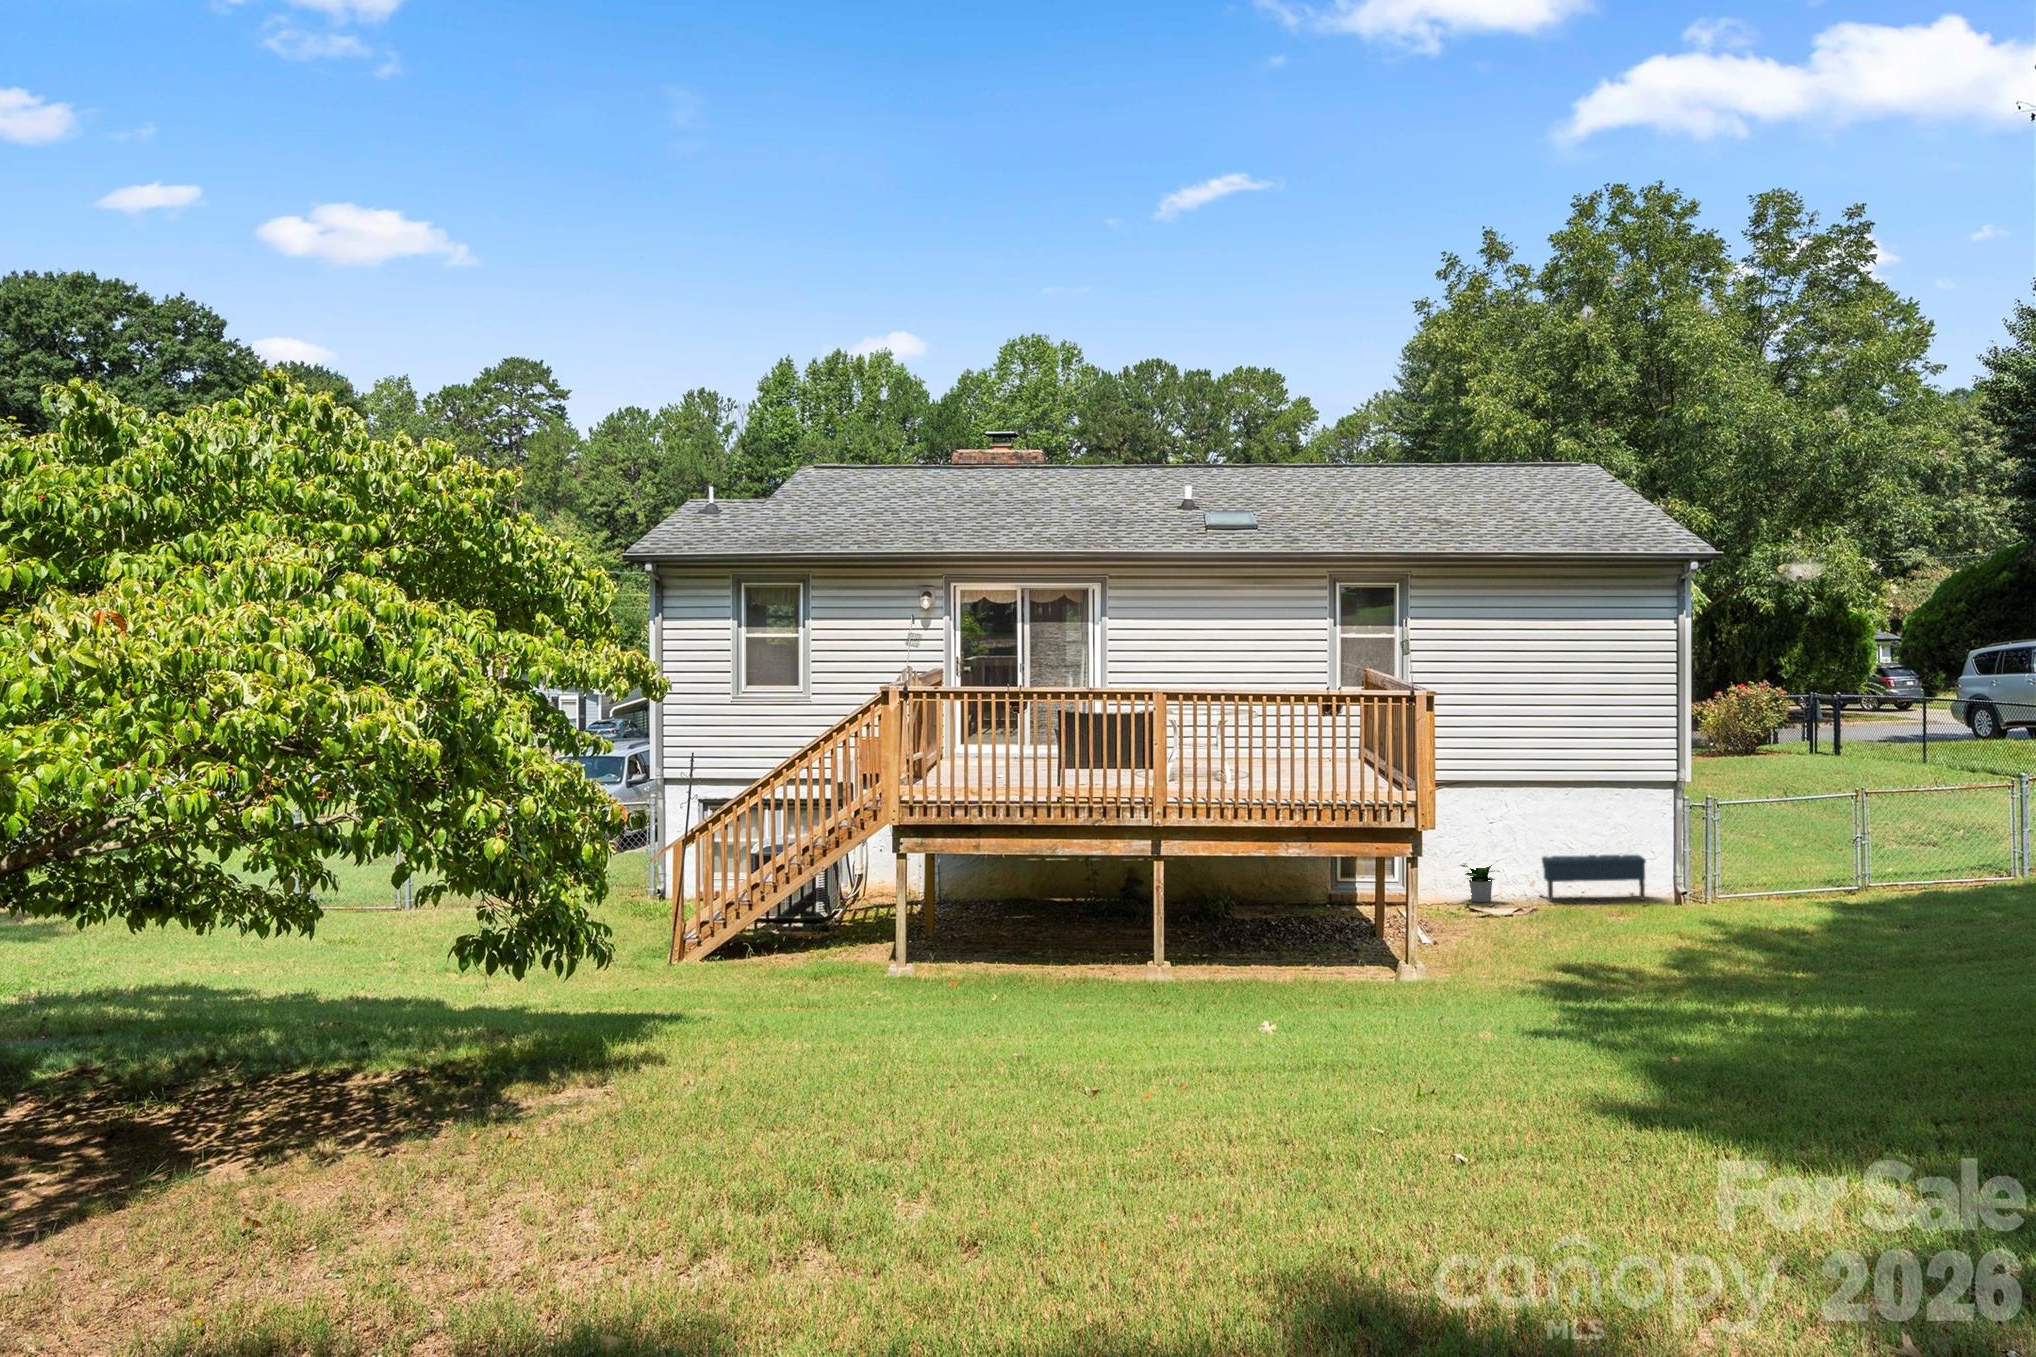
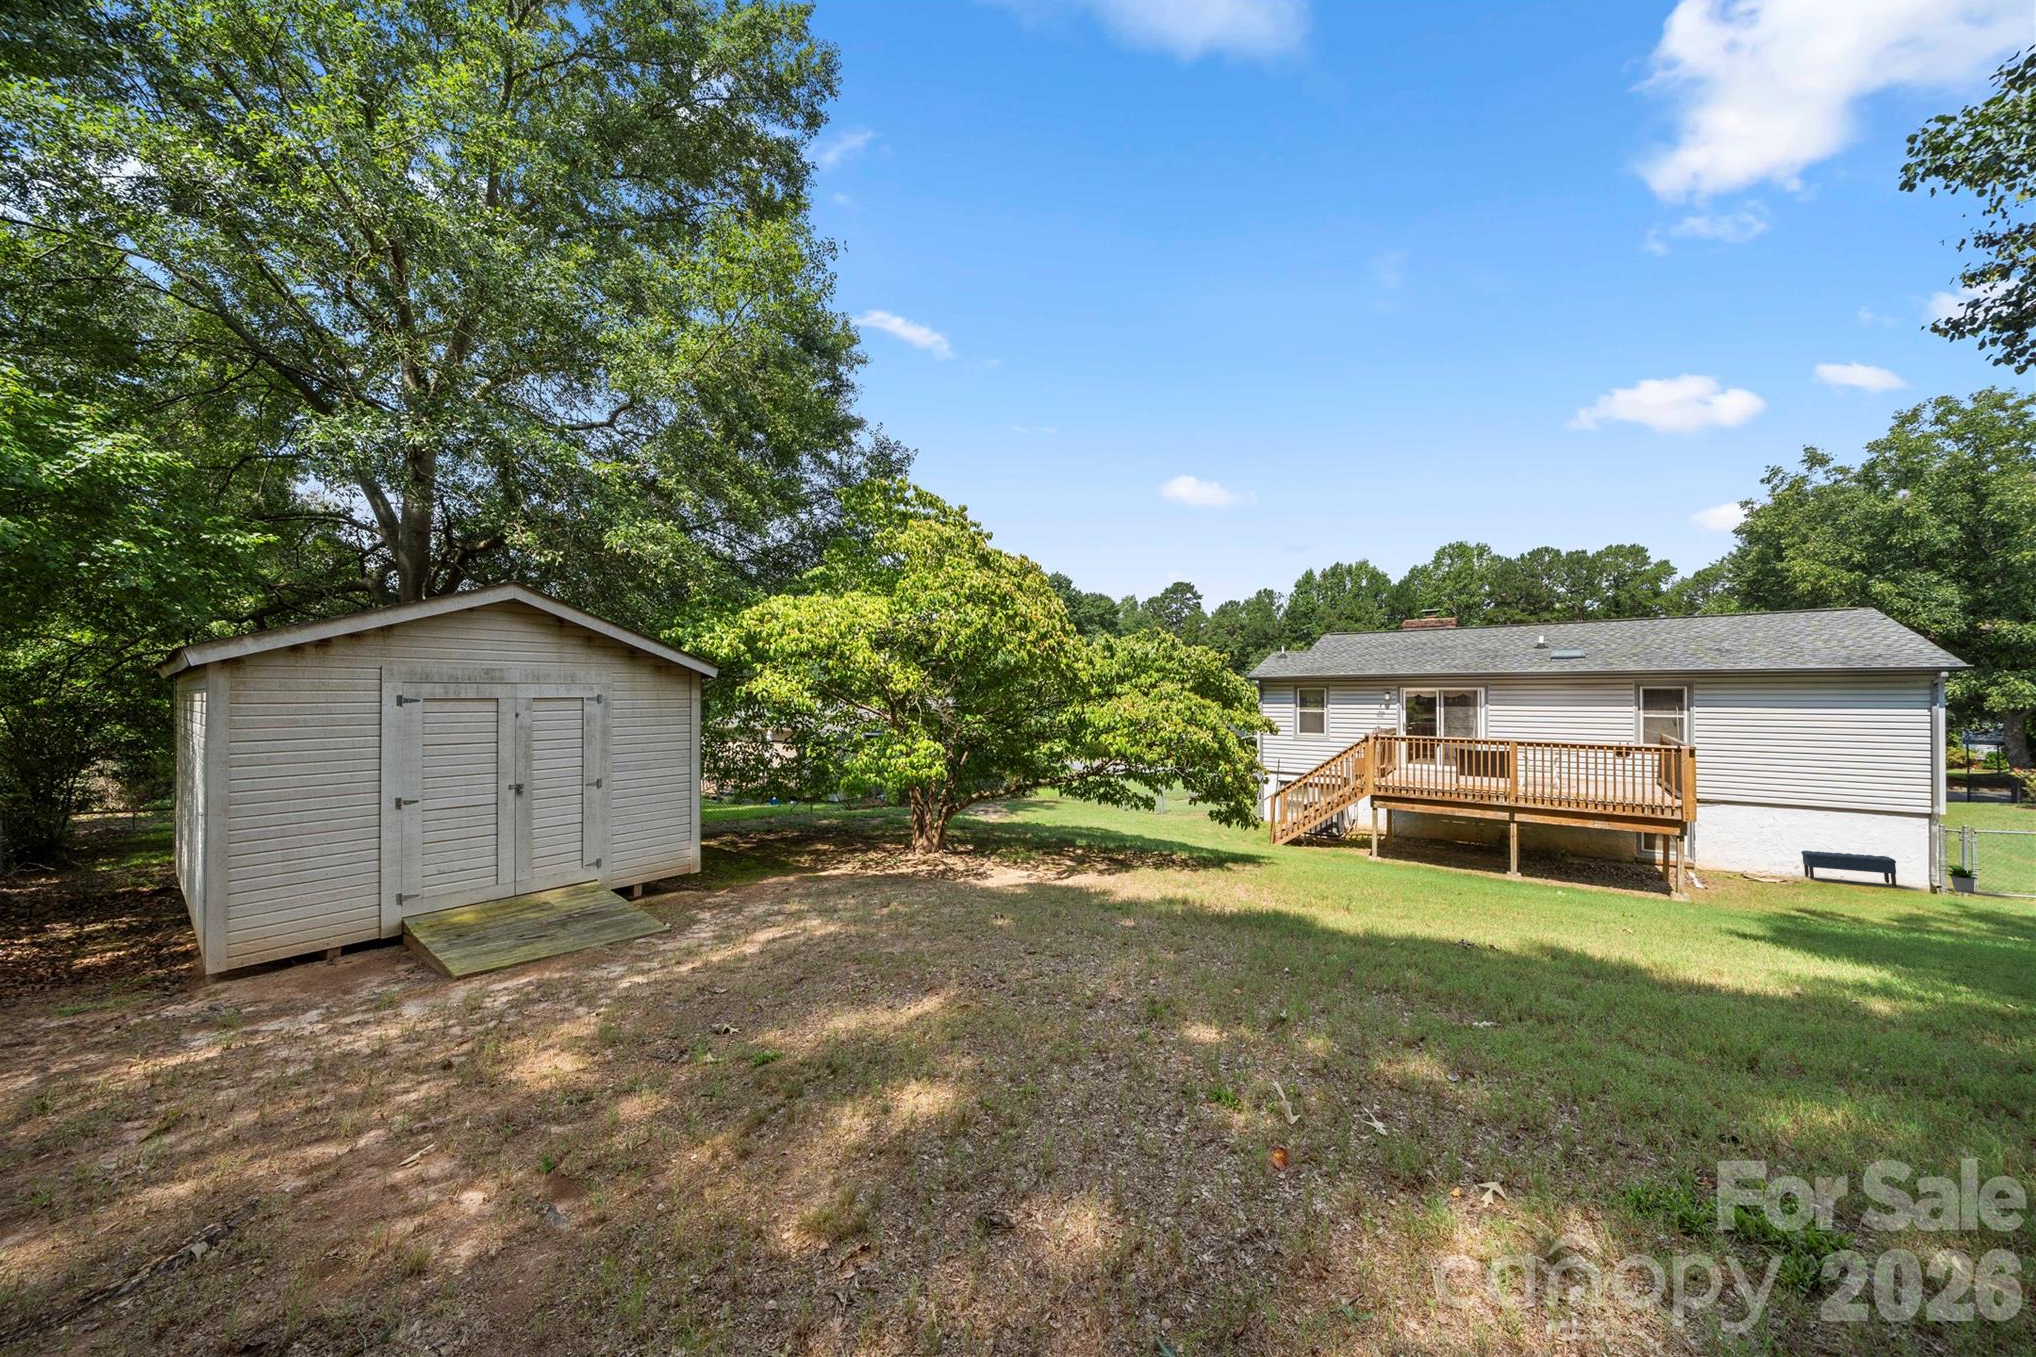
potted plant: present [1460,864,1500,902] -> present [1940,865,1982,892]

